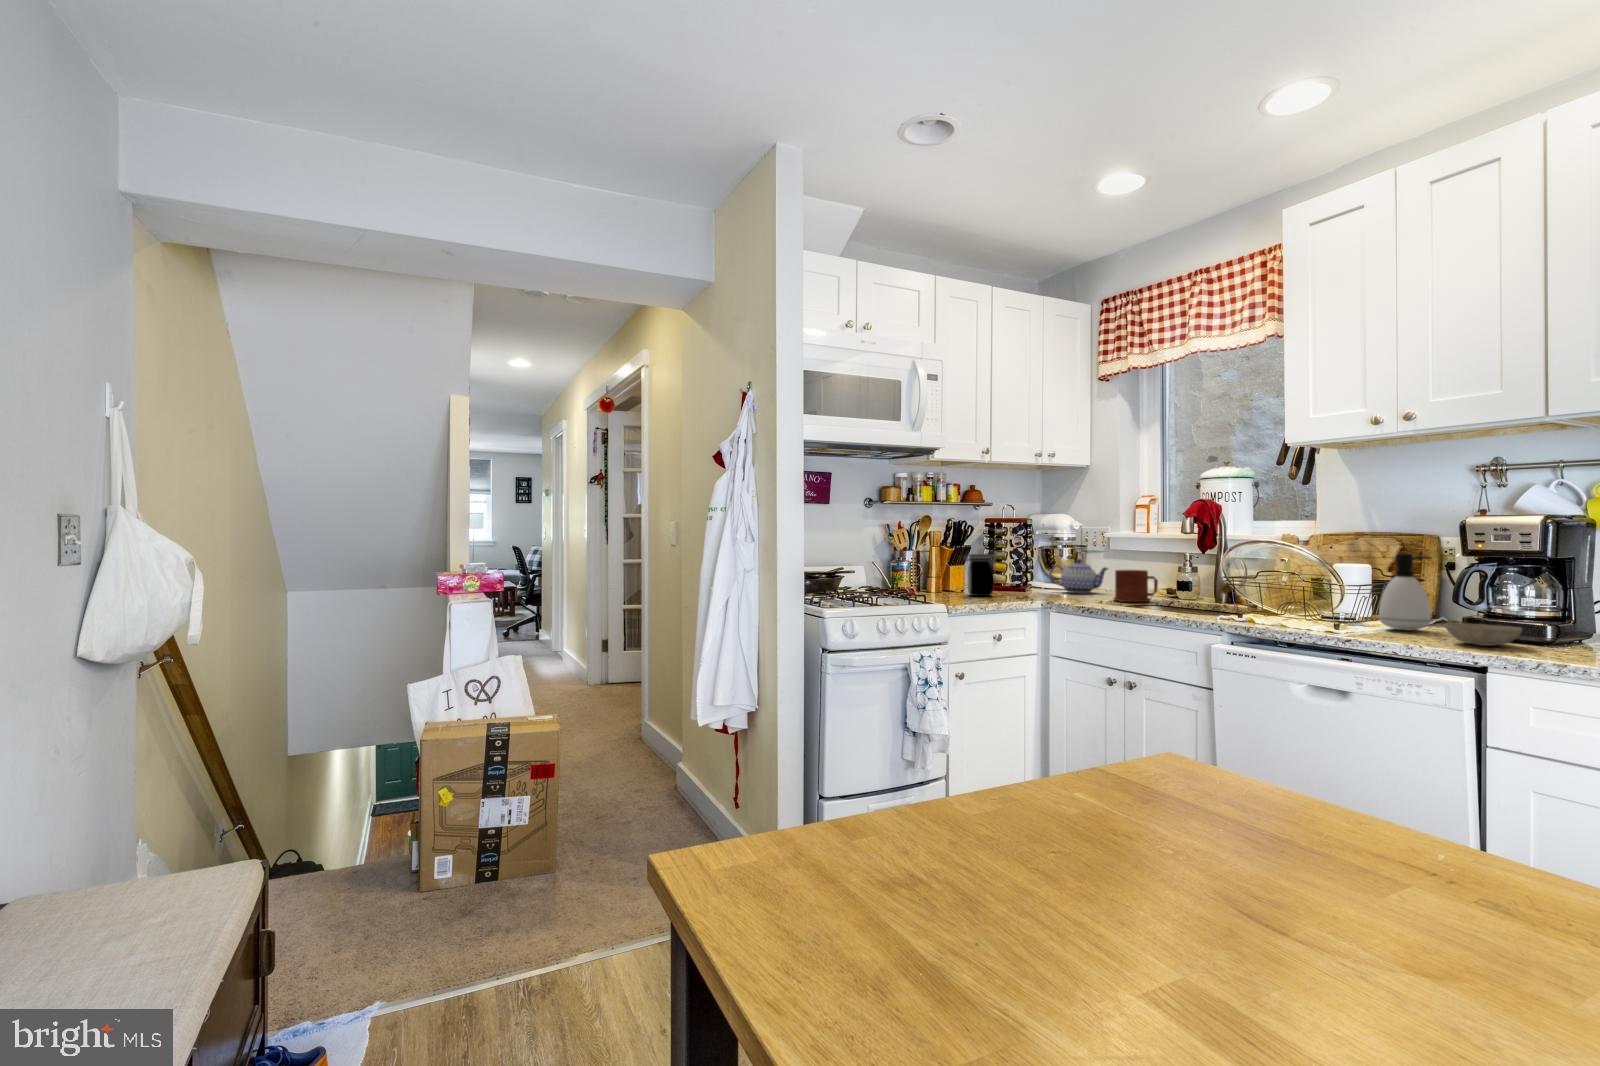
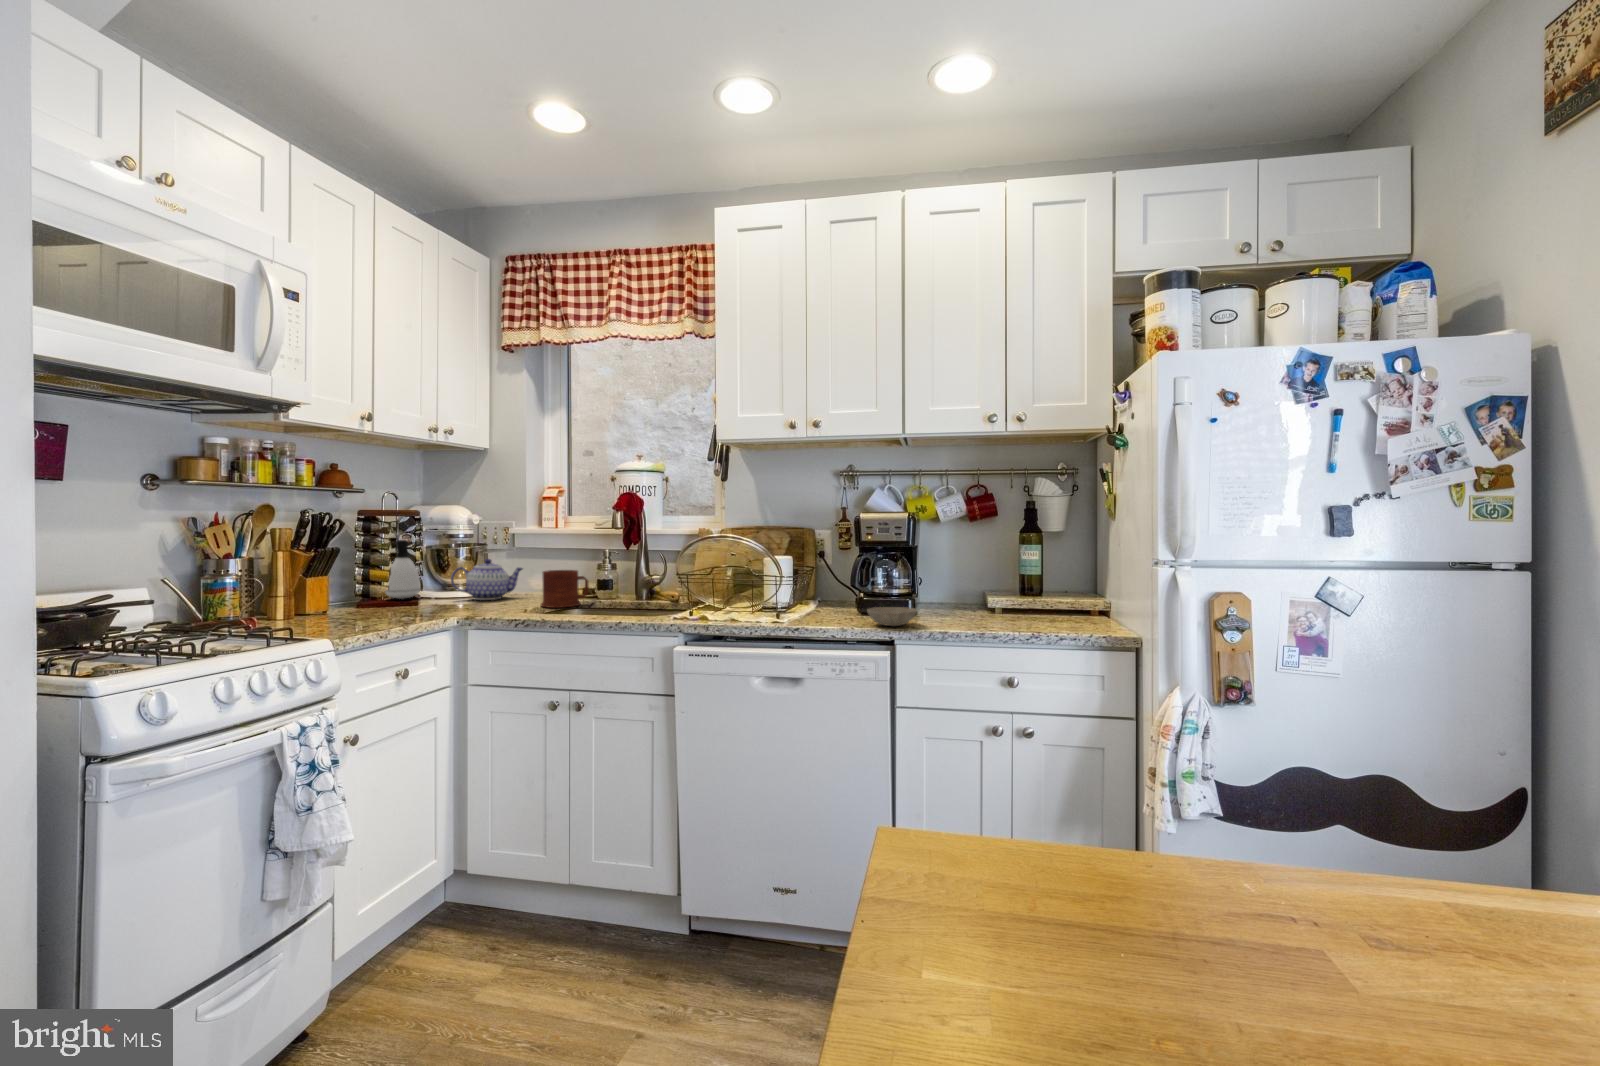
soap dispenser: present [1379,553,1431,630] -> present [385,540,420,599]
jar: present [965,554,996,596] -> none [335,558,384,616]

